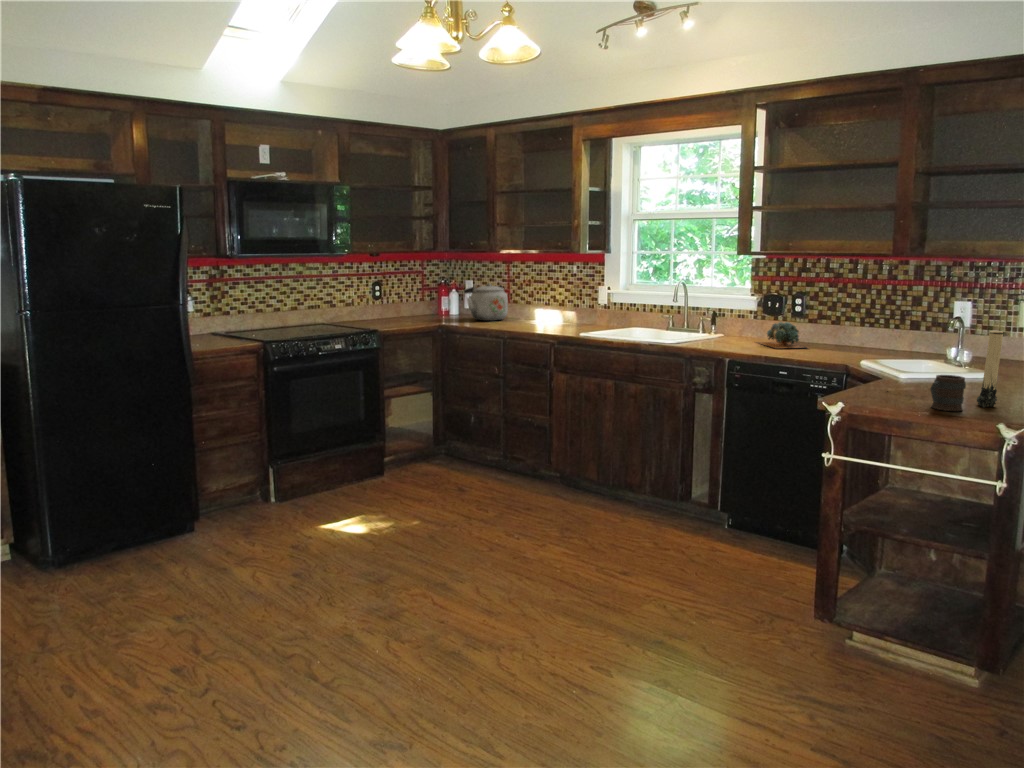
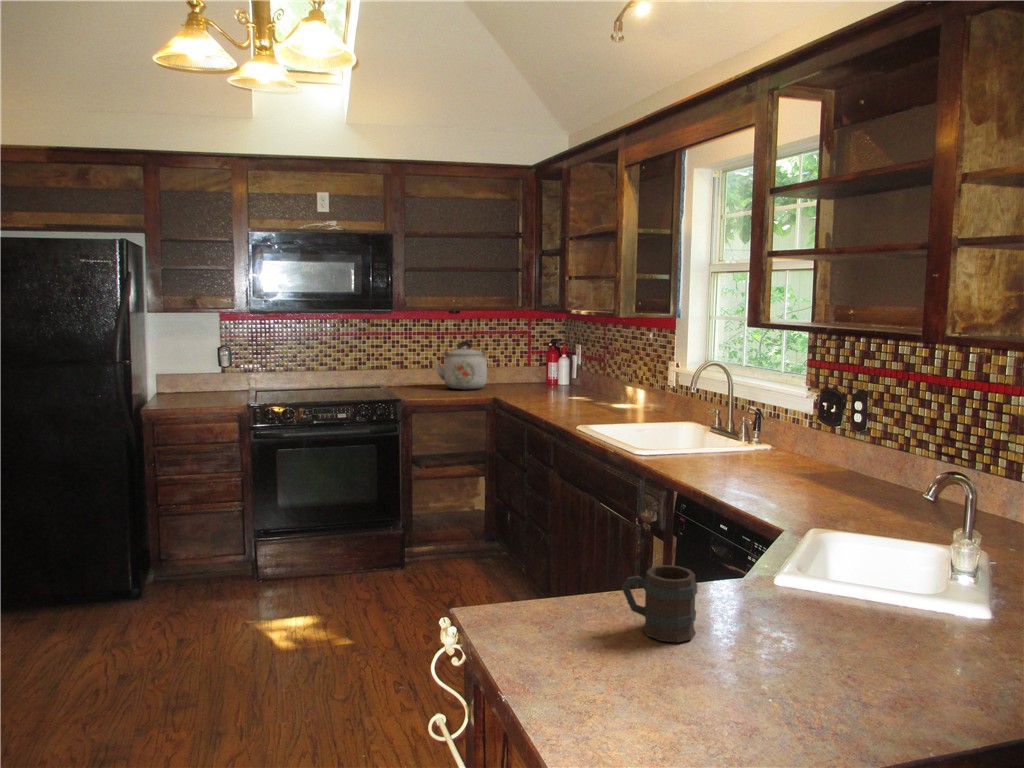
kettle: present [464,283,508,321] -> present [435,346,487,390]
succulent plant: present [756,322,808,349] -> none [769,436,839,486]
candle: present [977,331,1003,408] -> none [746,498,791,651]

